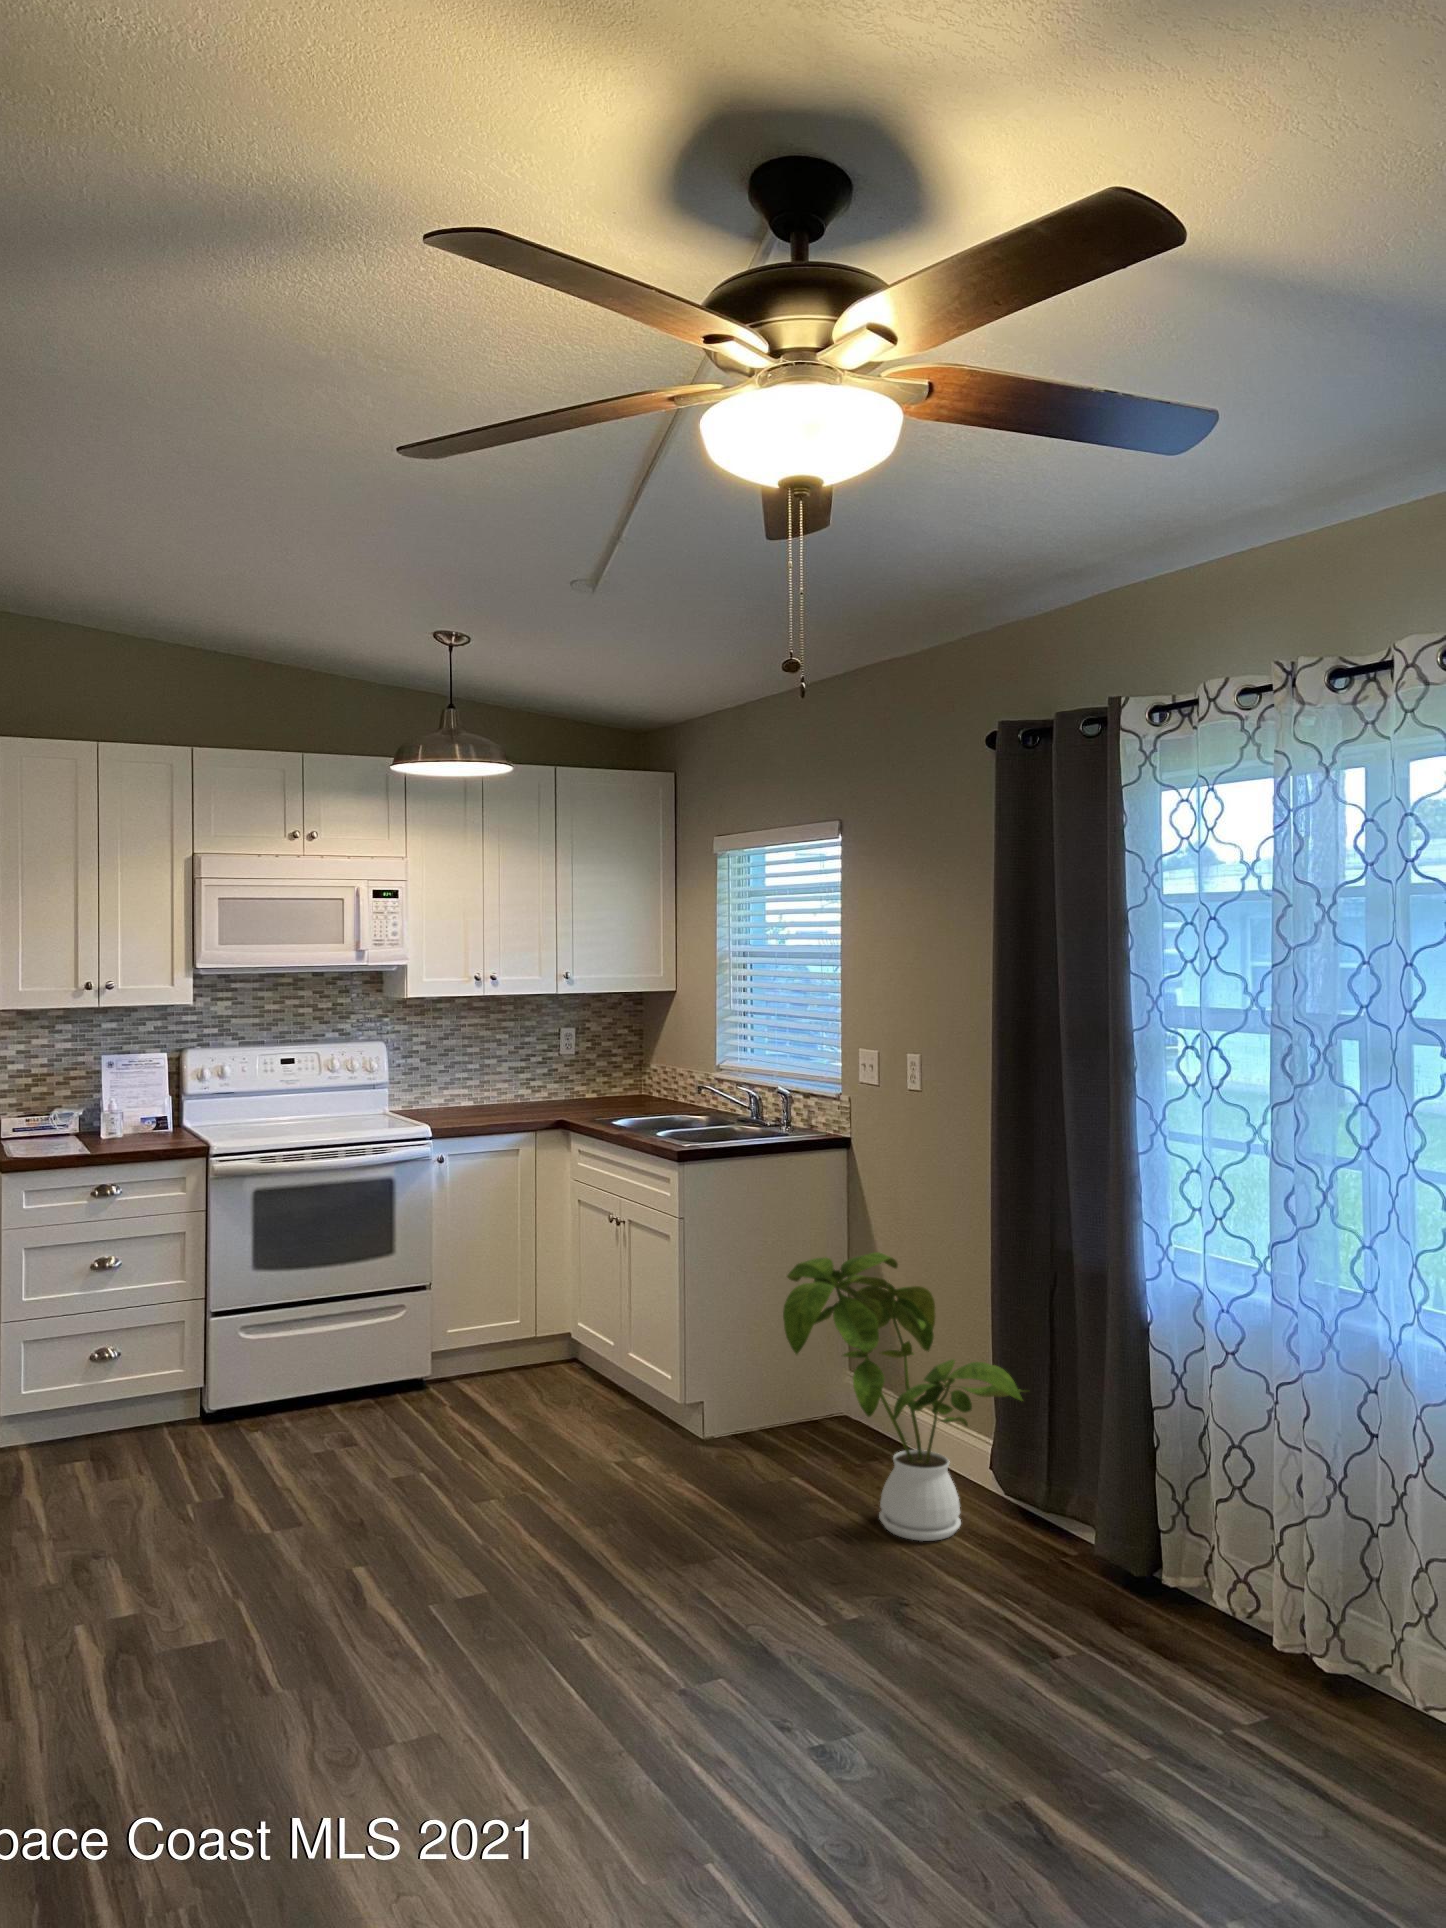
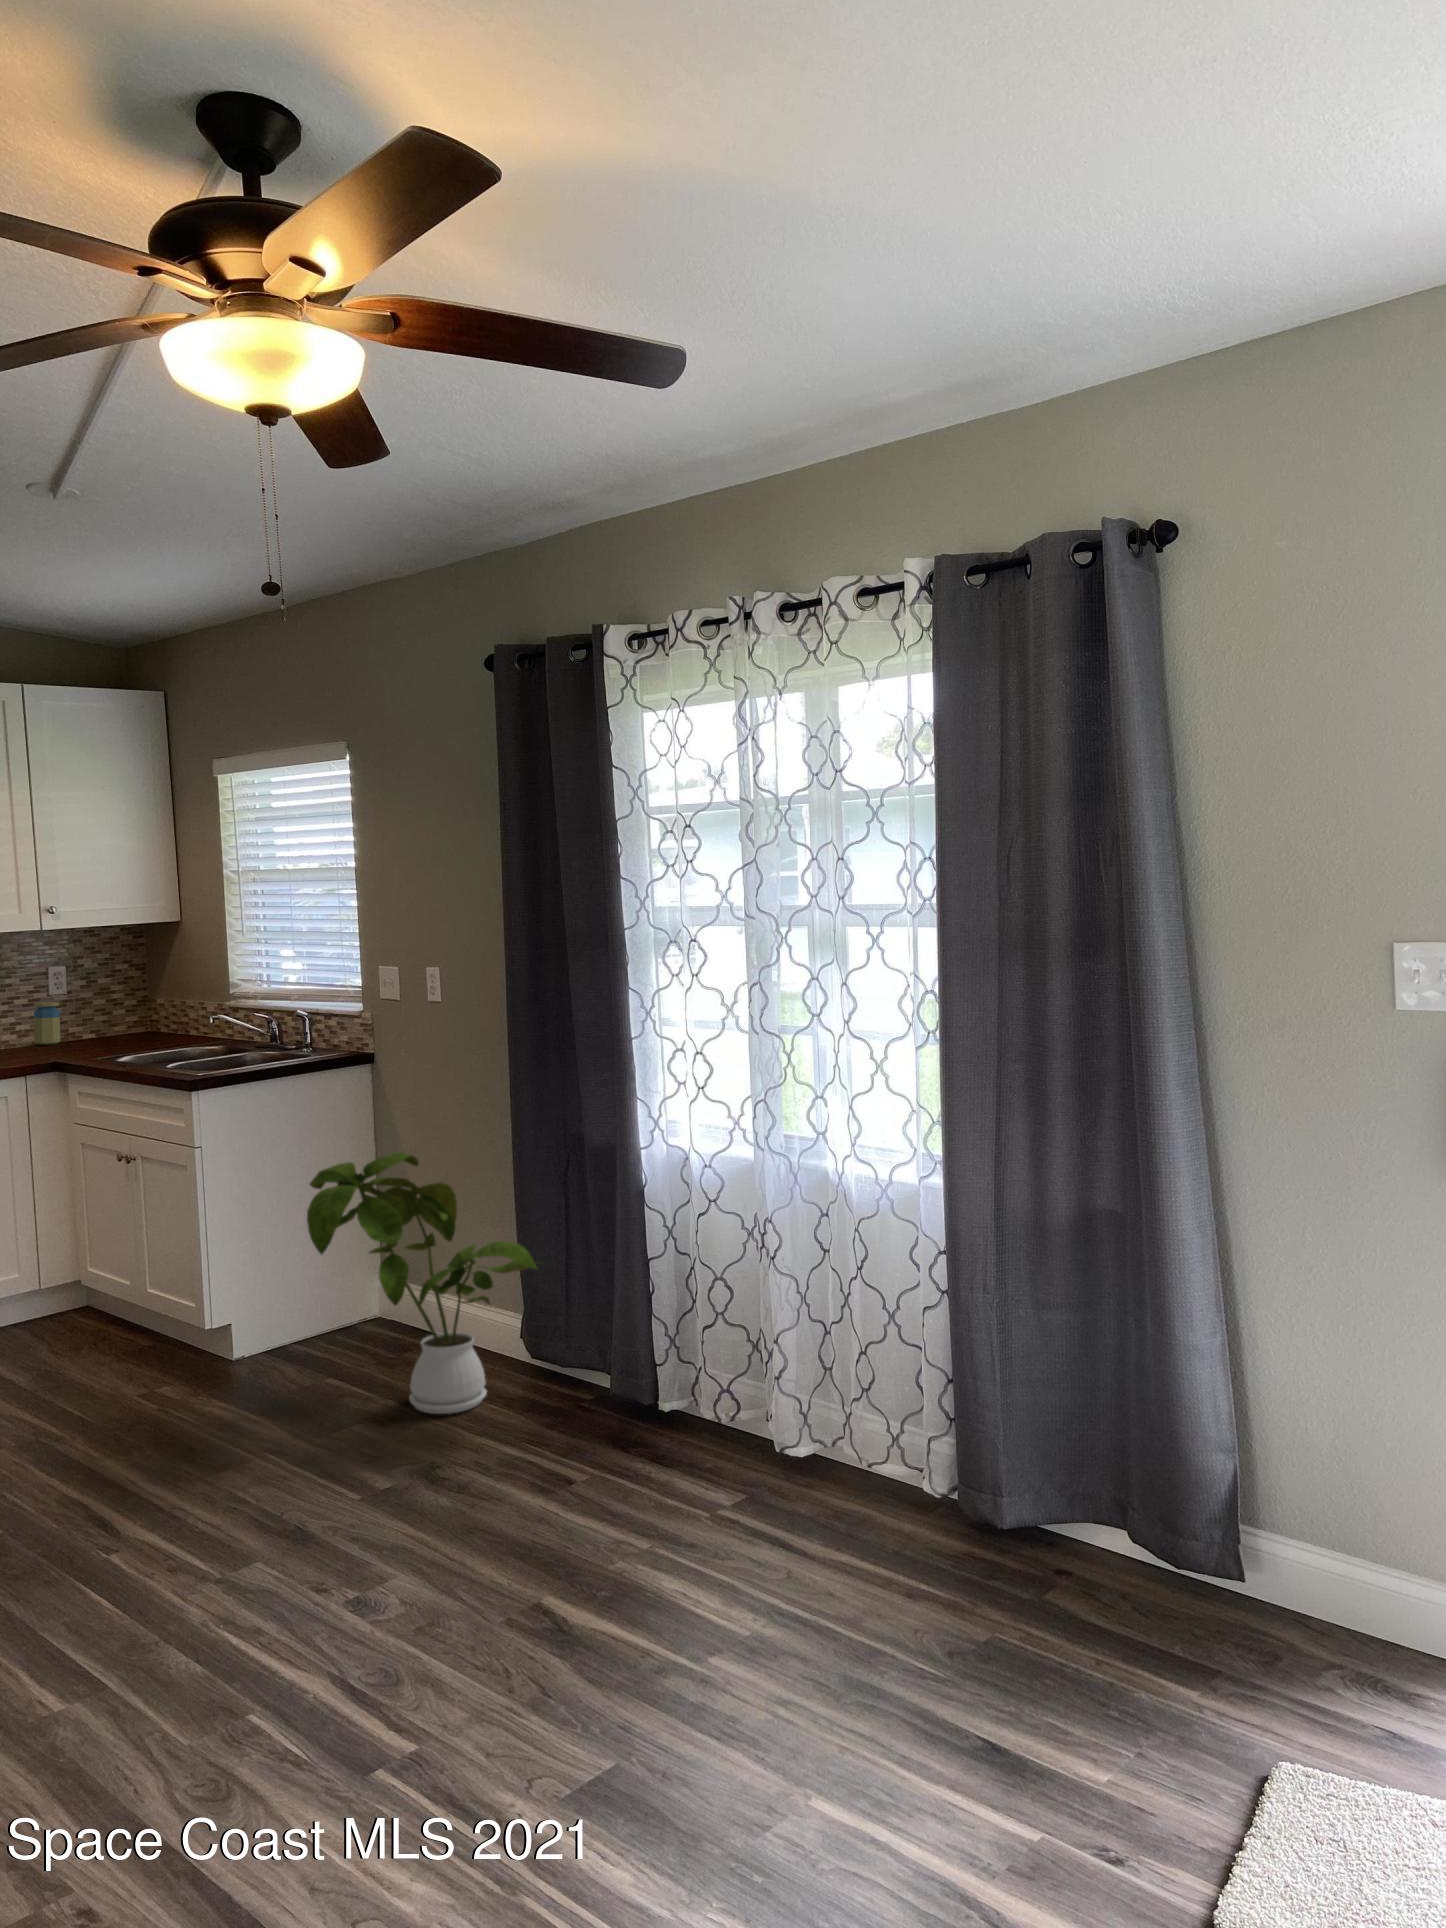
jar: none [543,1062,567,1102] -> present [34,1002,60,1045]

